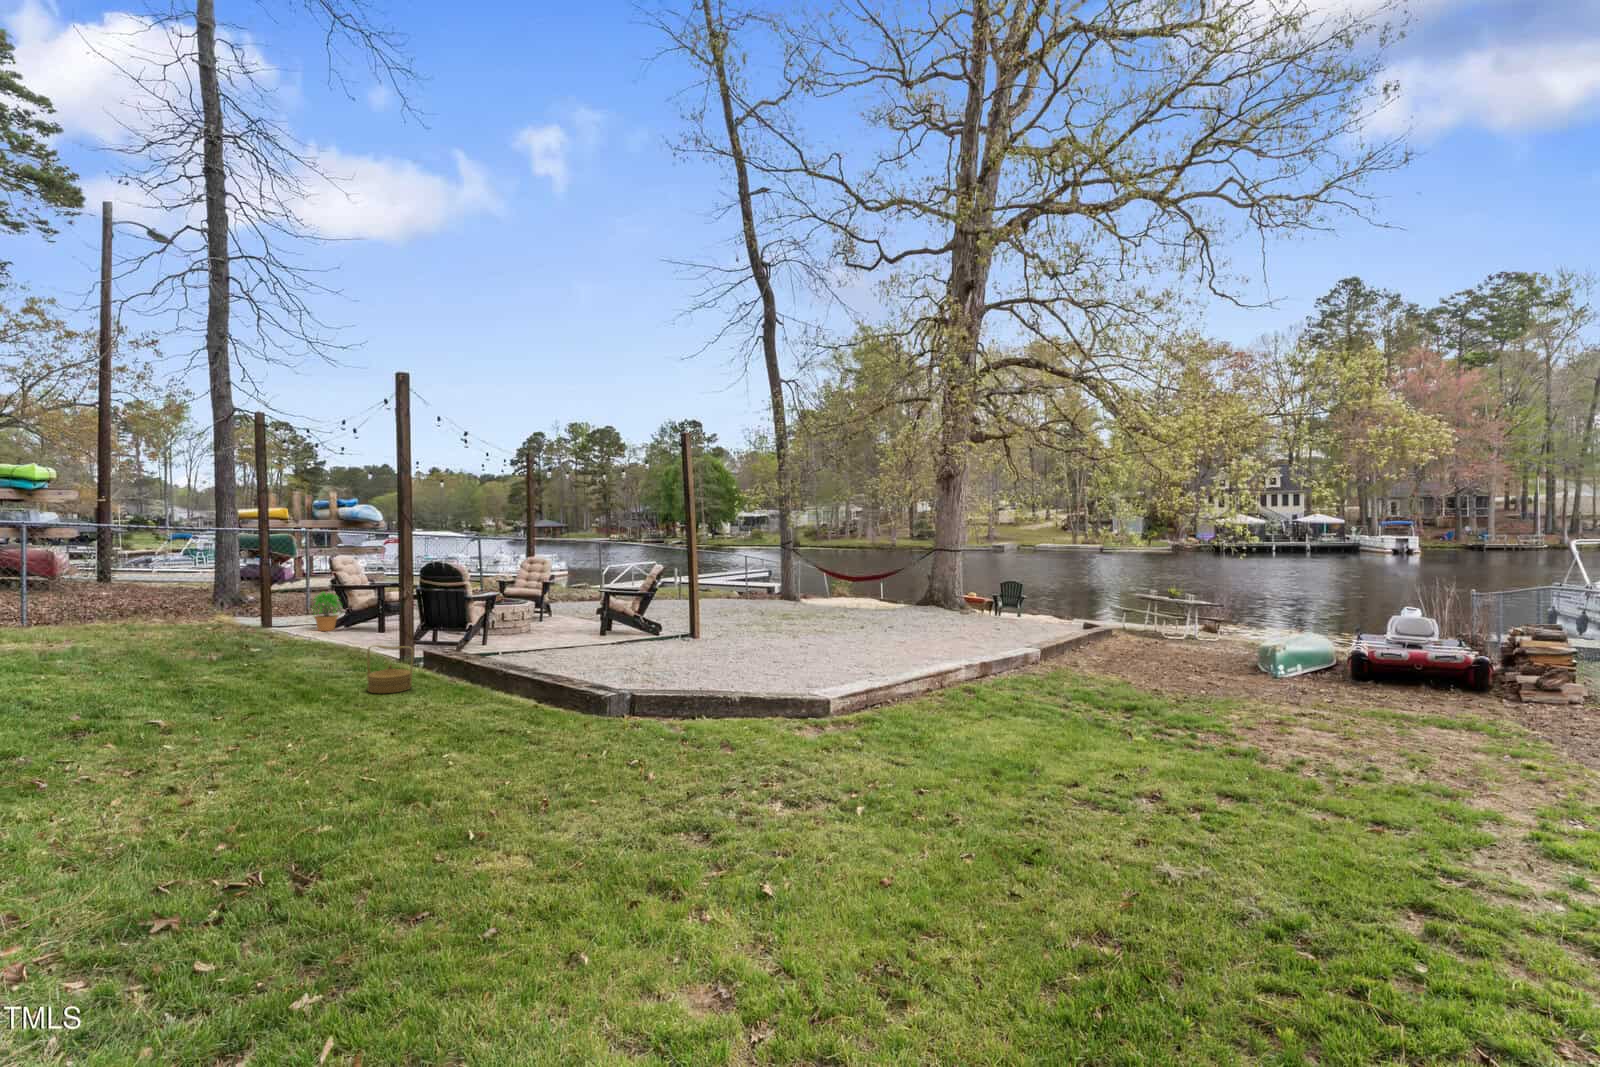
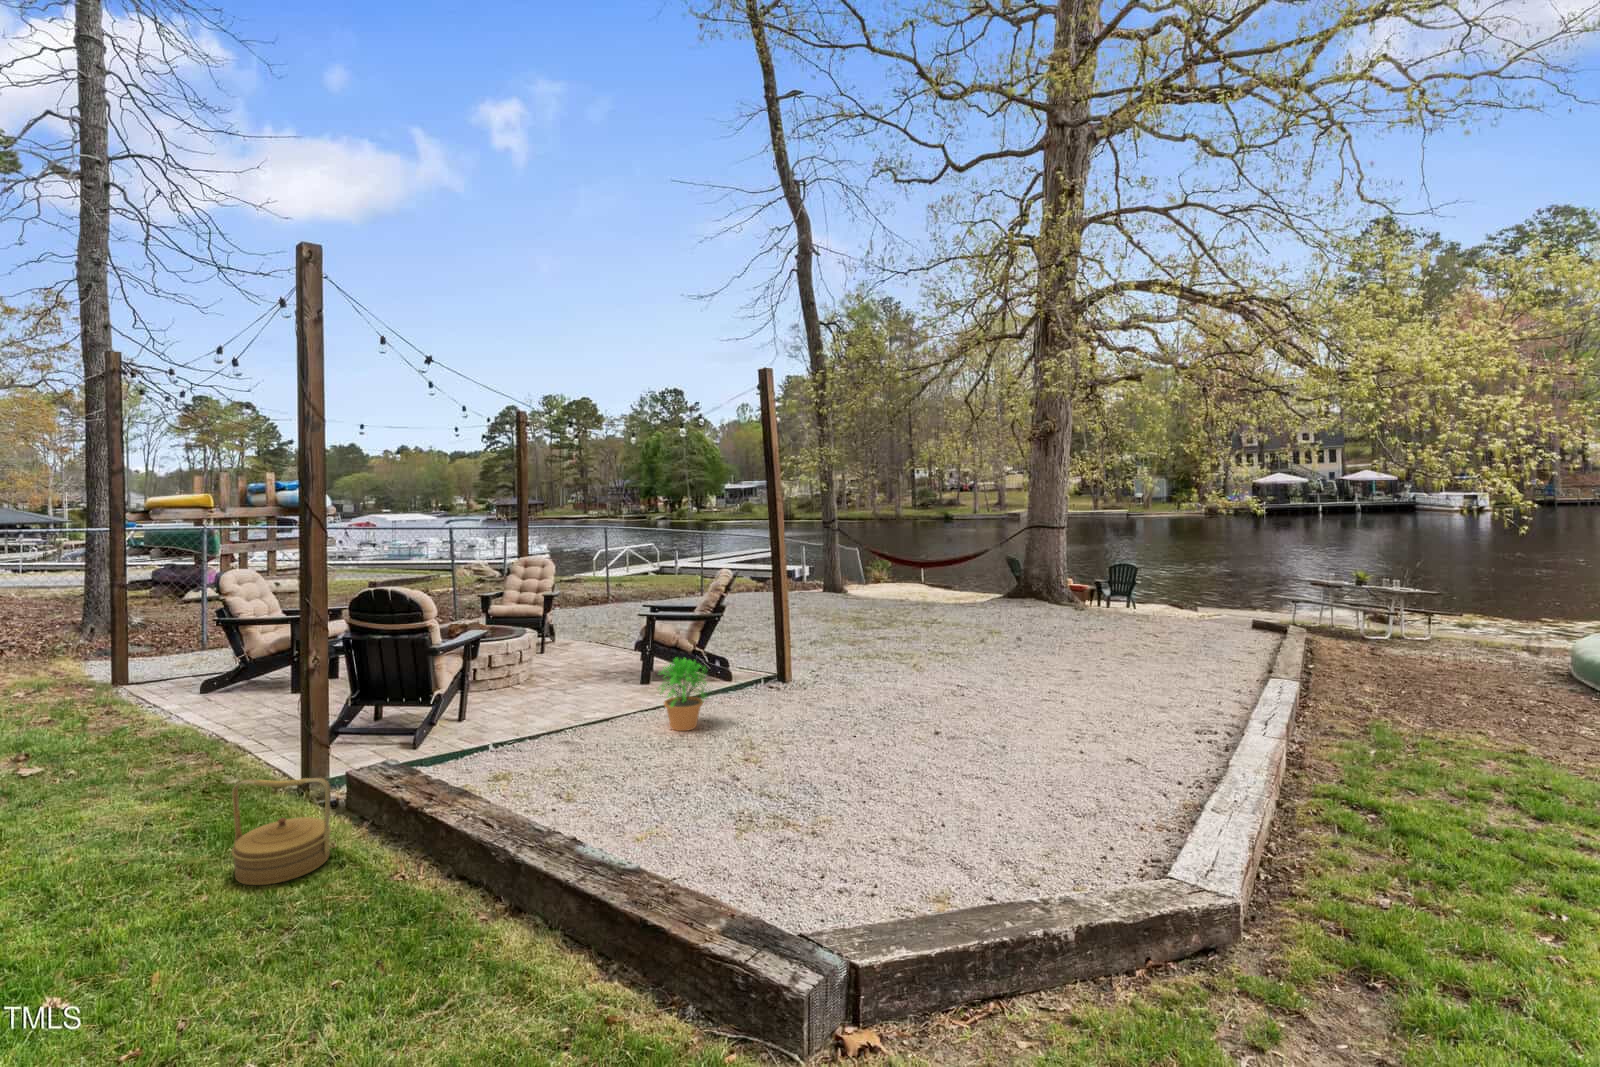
potted plant: present [312,591,340,631] -> present [659,658,708,731]

